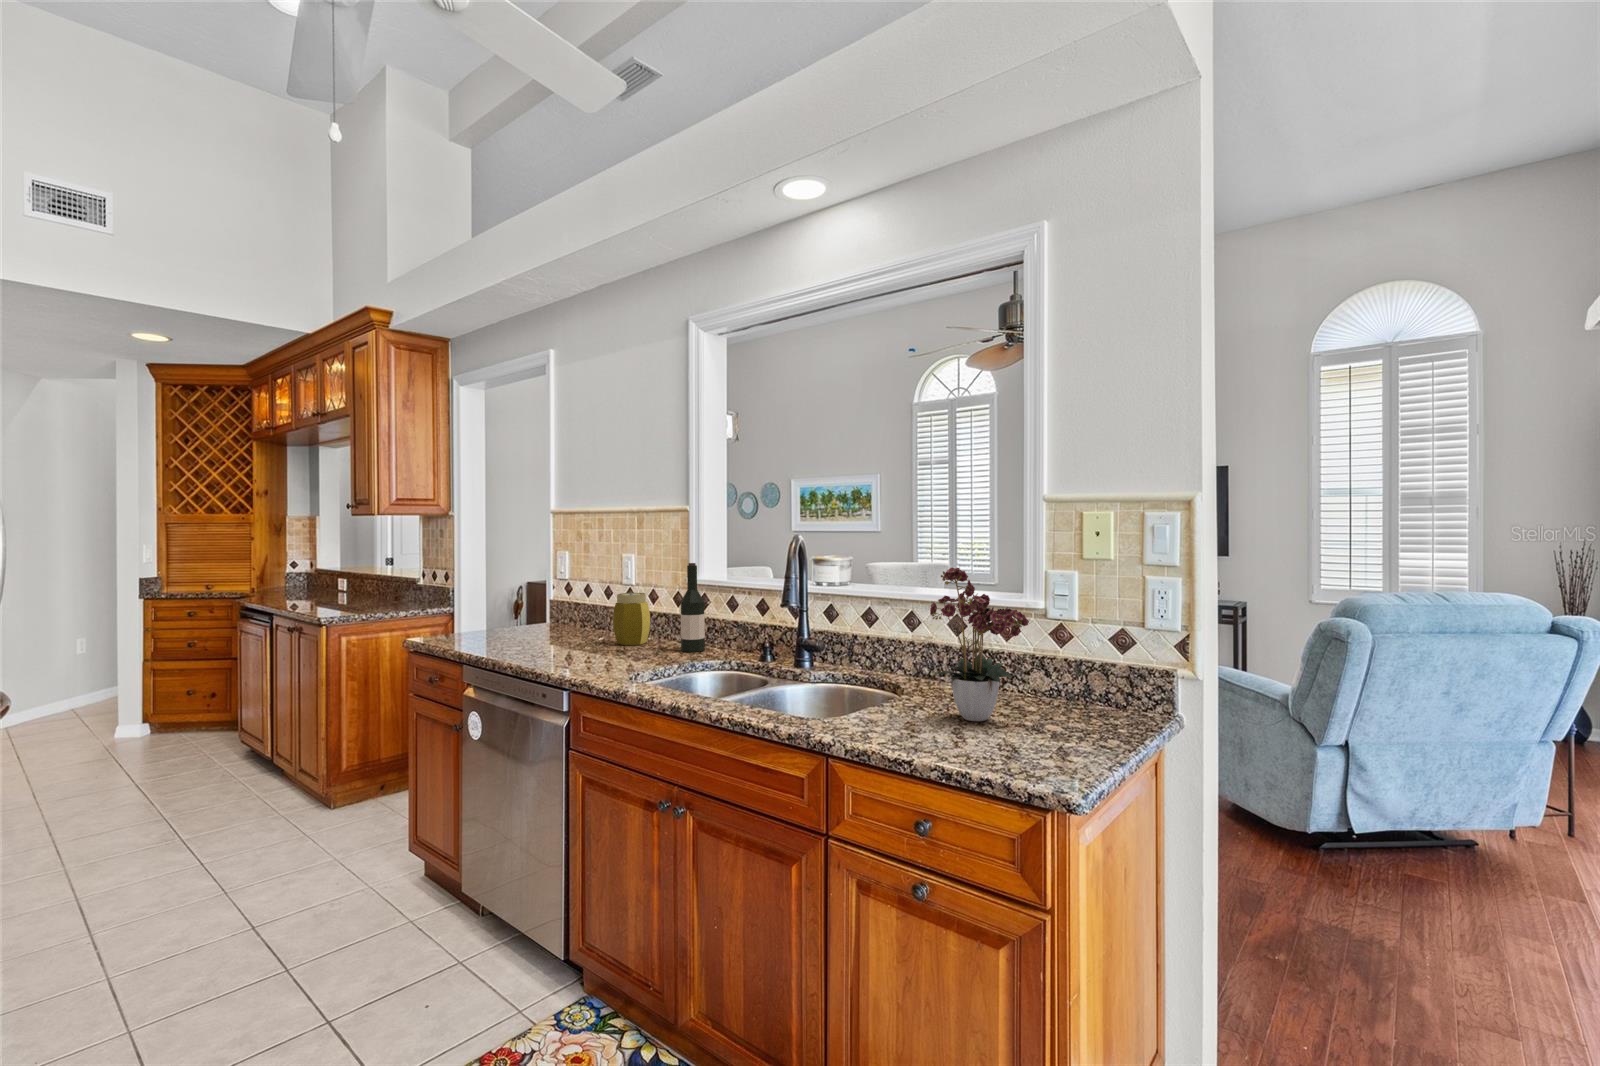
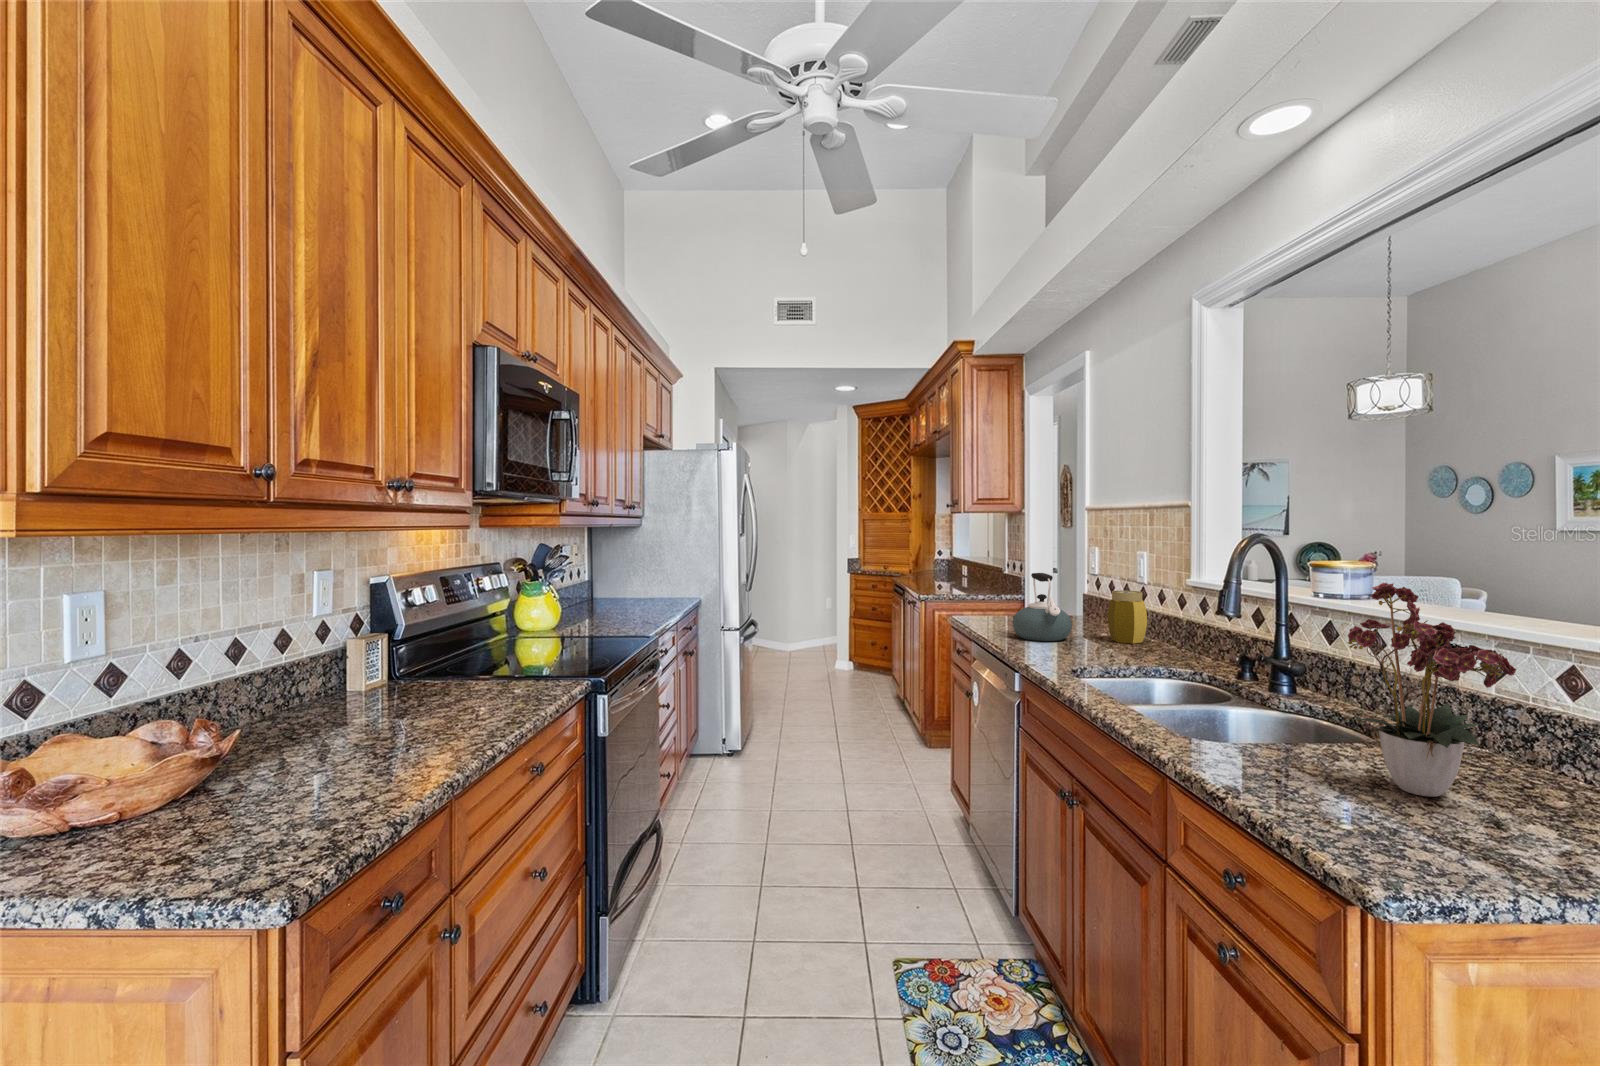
wine bottle: present [681,563,705,652] -> none [1166,563,1193,658]
kettle: none [519,580,583,654] -> present [1013,573,1072,641]

